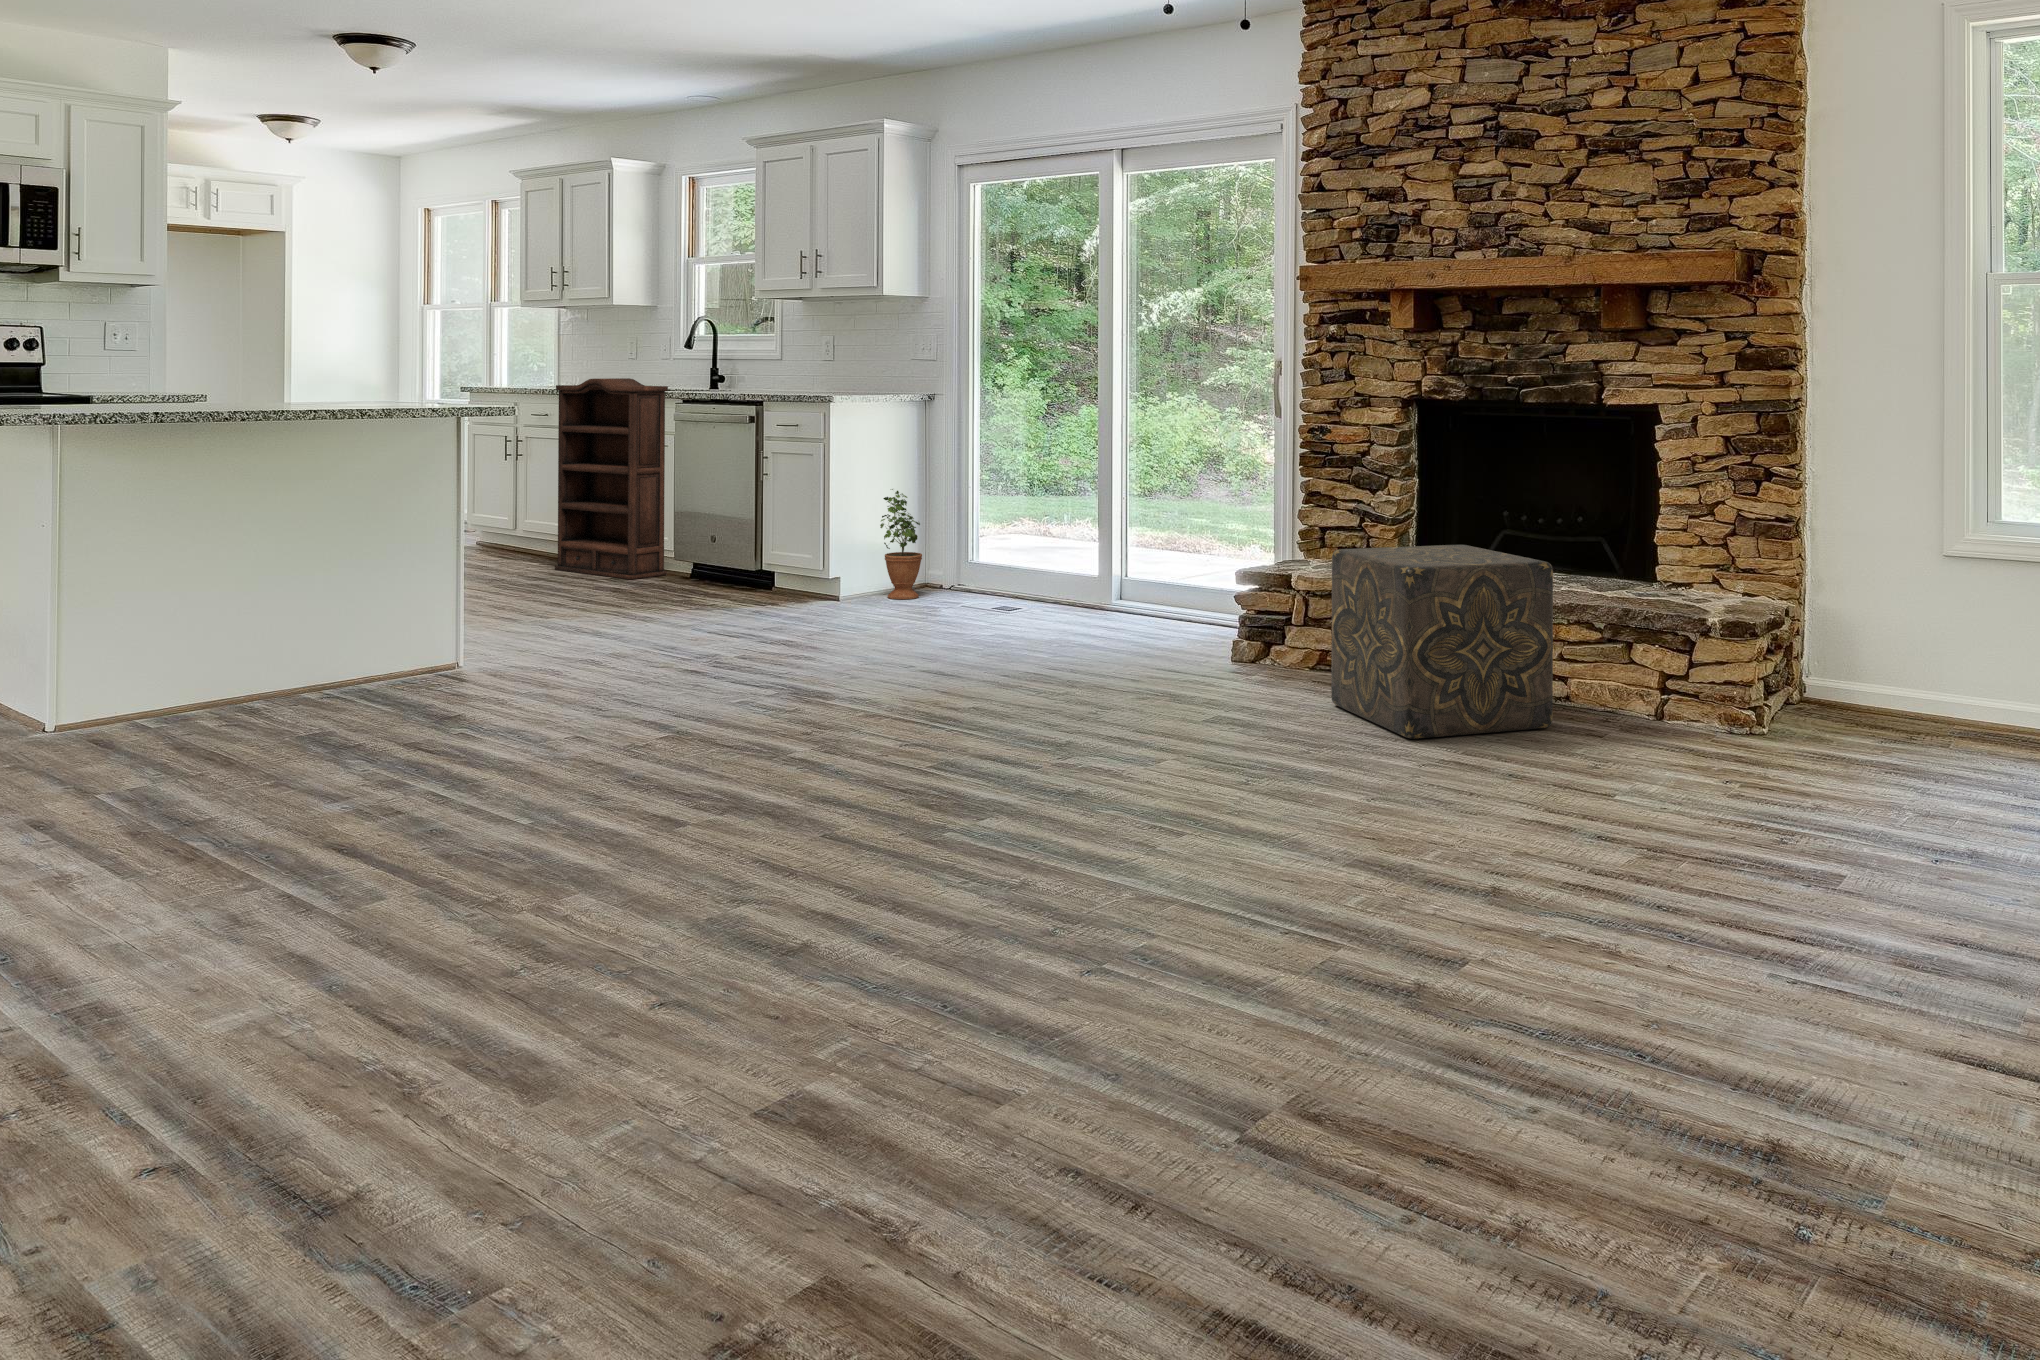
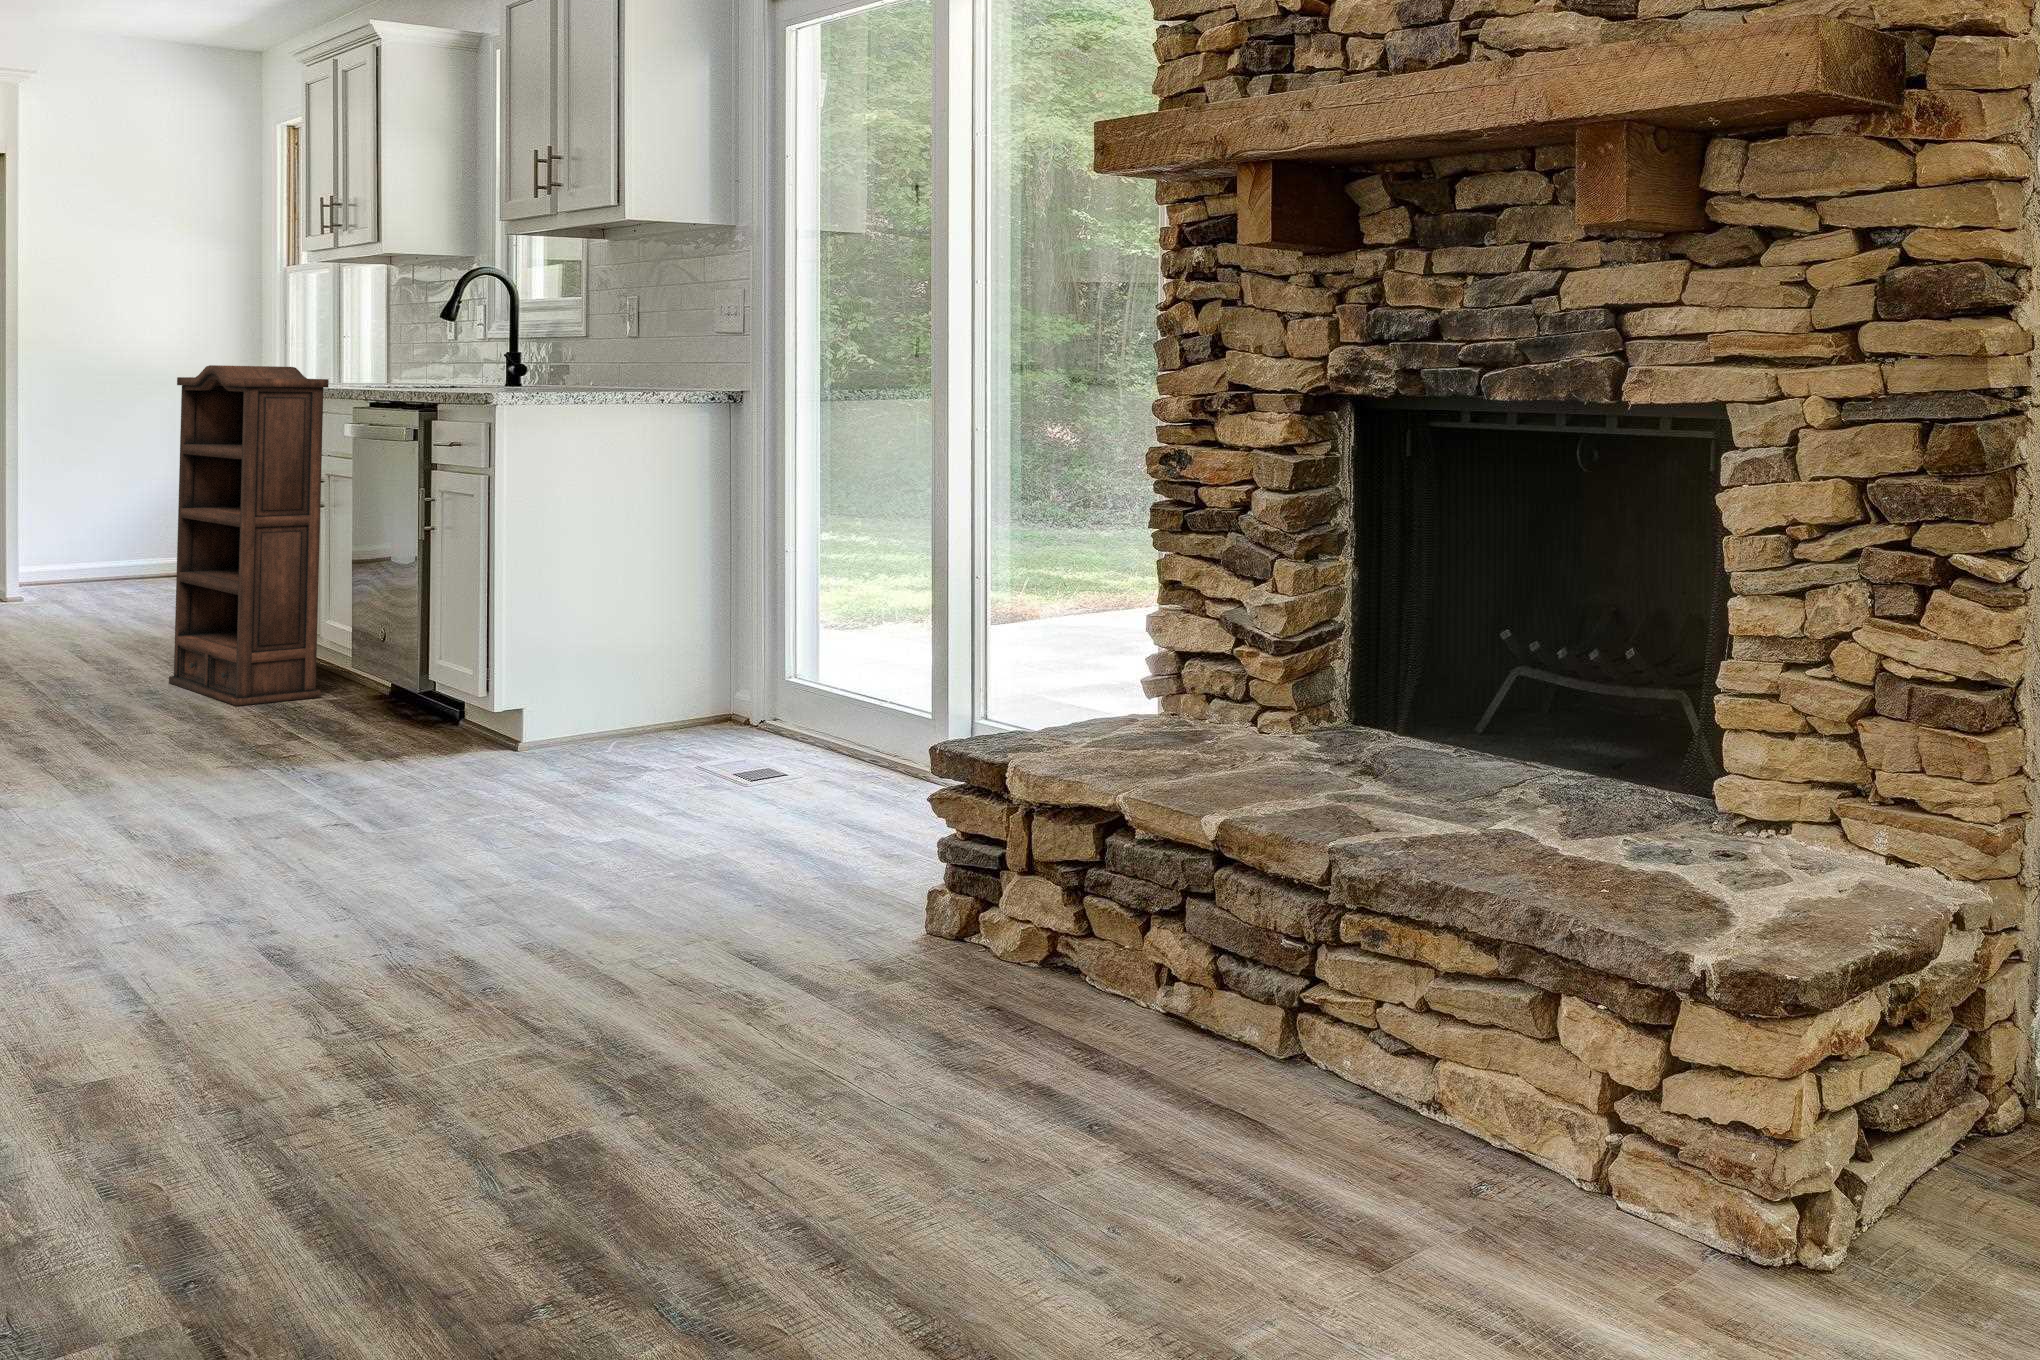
potted plant: present [880,489,922,599] -> none [554,559,642,759]
ottoman: present [1331,545,1553,739] -> none [830,725,1288,1264]

